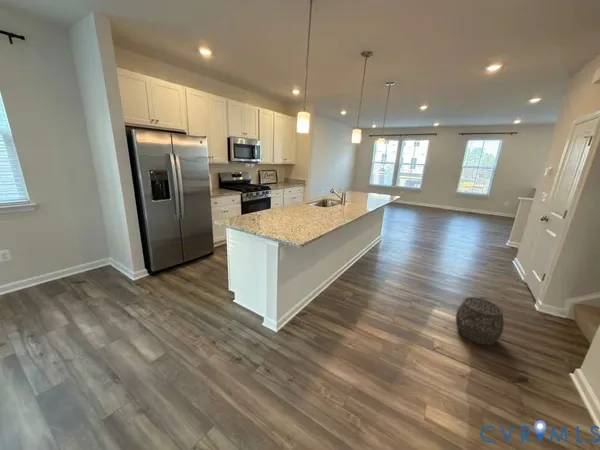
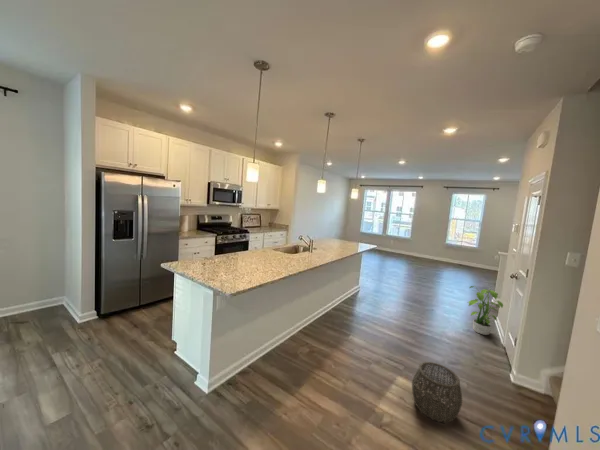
potted plant: none [492,230,529,274] -> present [469,286,503,335]

